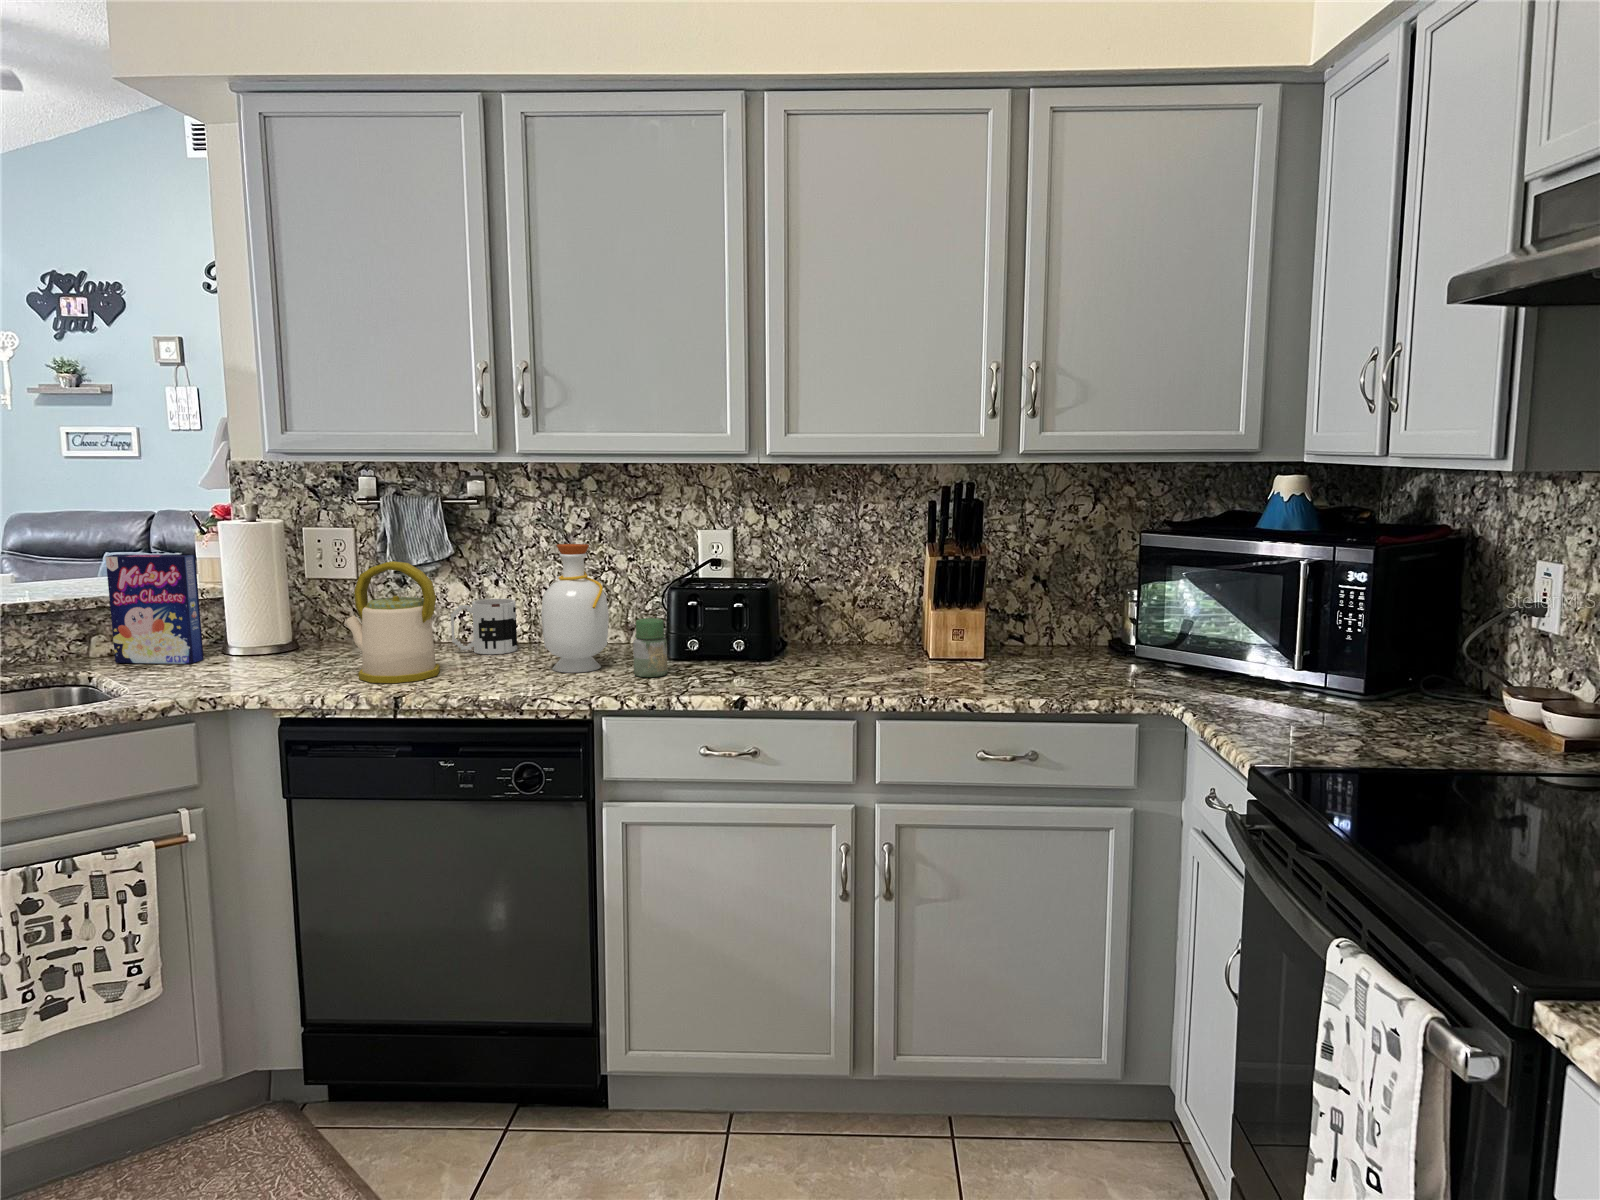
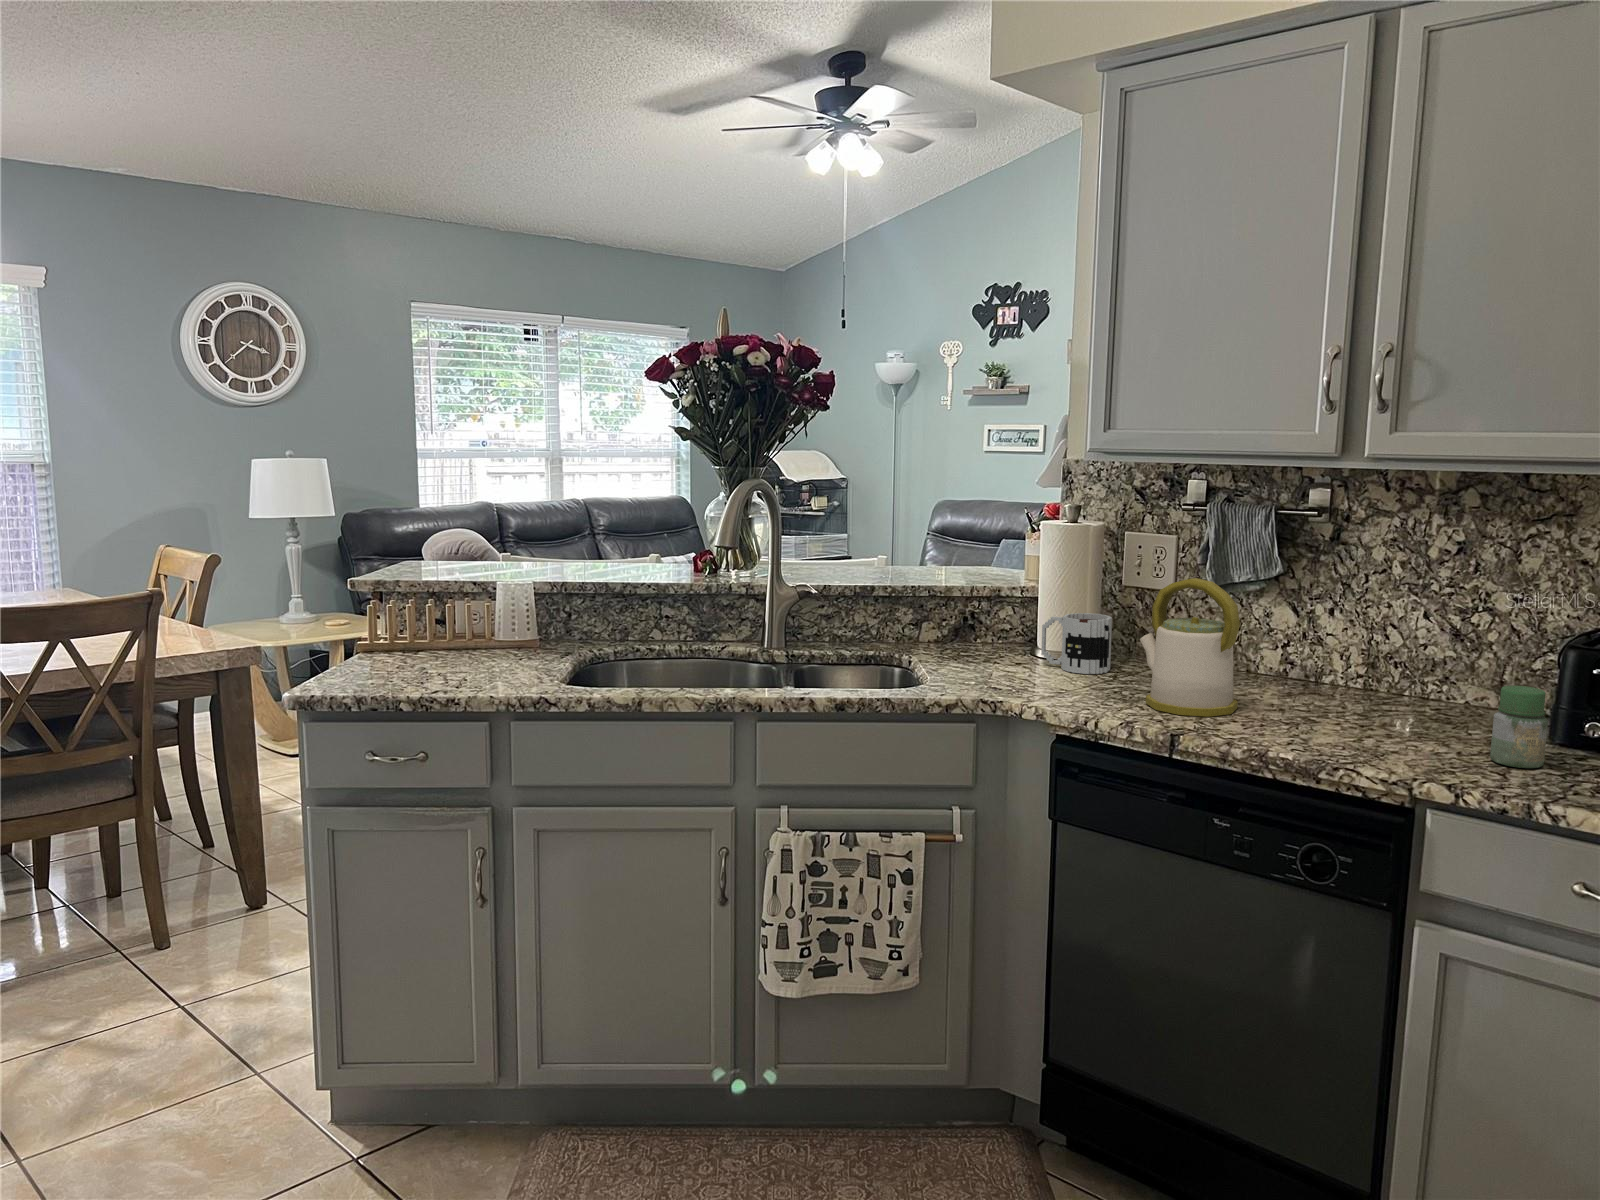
bottle: present [541,544,609,673] -> none [1369,575,1466,742]
cereal box: present [106,554,204,664] -> none [945,548,1018,660]
mug: present [451,599,517,654] -> present [1041,613,1112,674]

